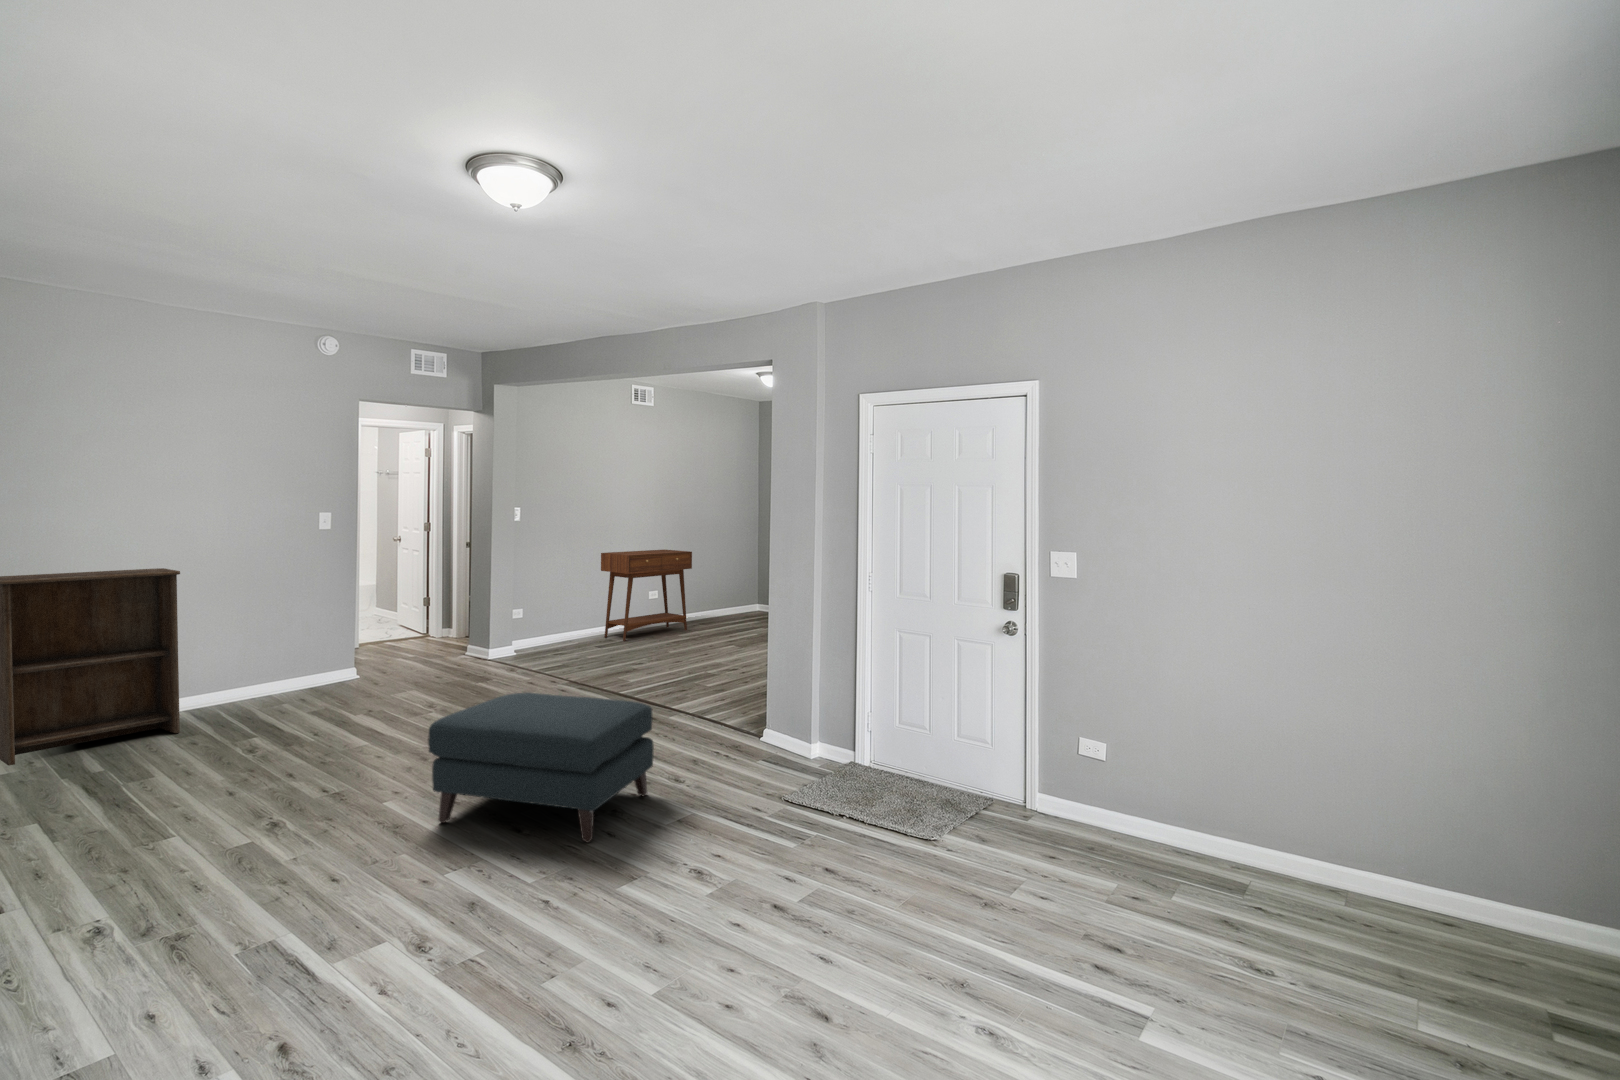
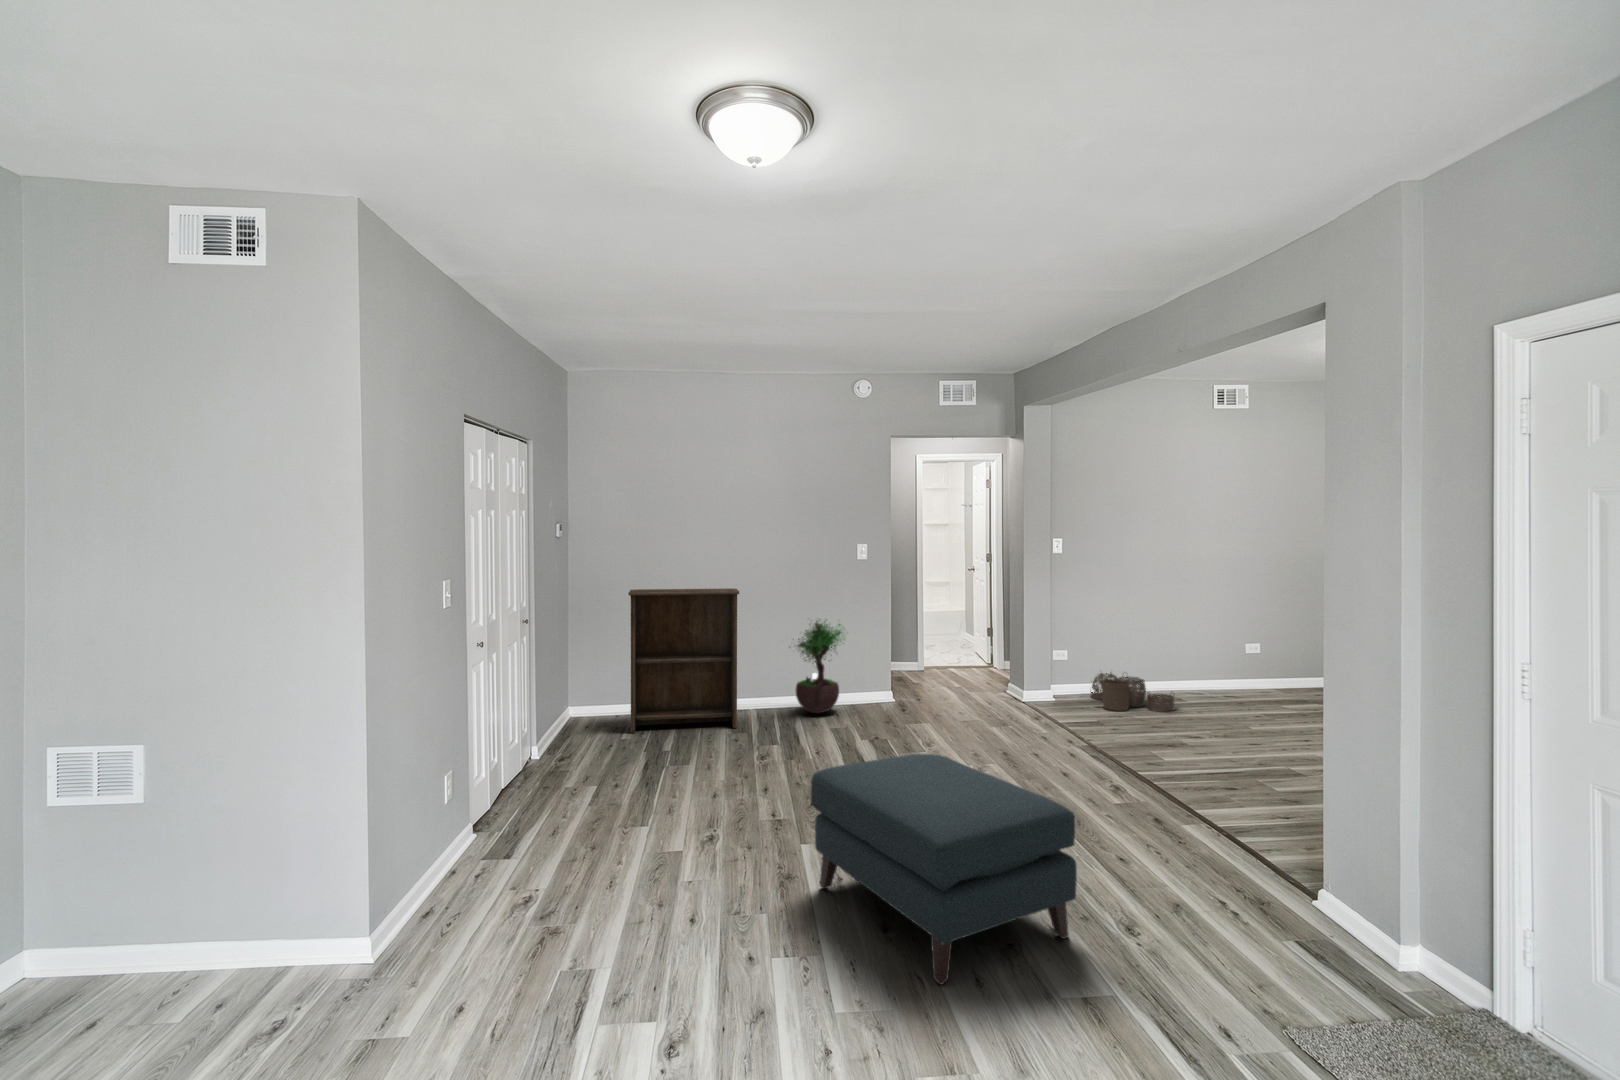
console table: present [601,550,692,641] -> none [1167,592,1300,702]
potted tree: none [240,591,316,702] -> present [789,619,843,713]
woven basket: none [543,622,615,655] -> present [1091,672,1174,712]

